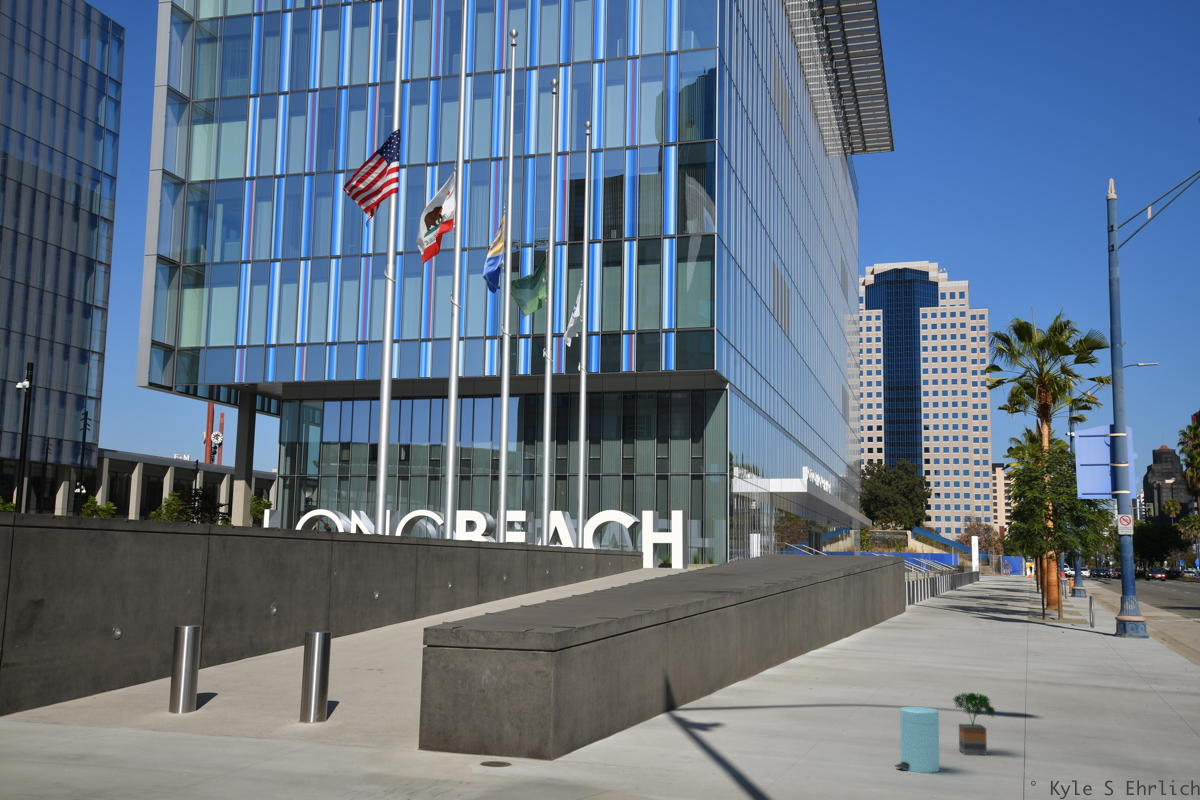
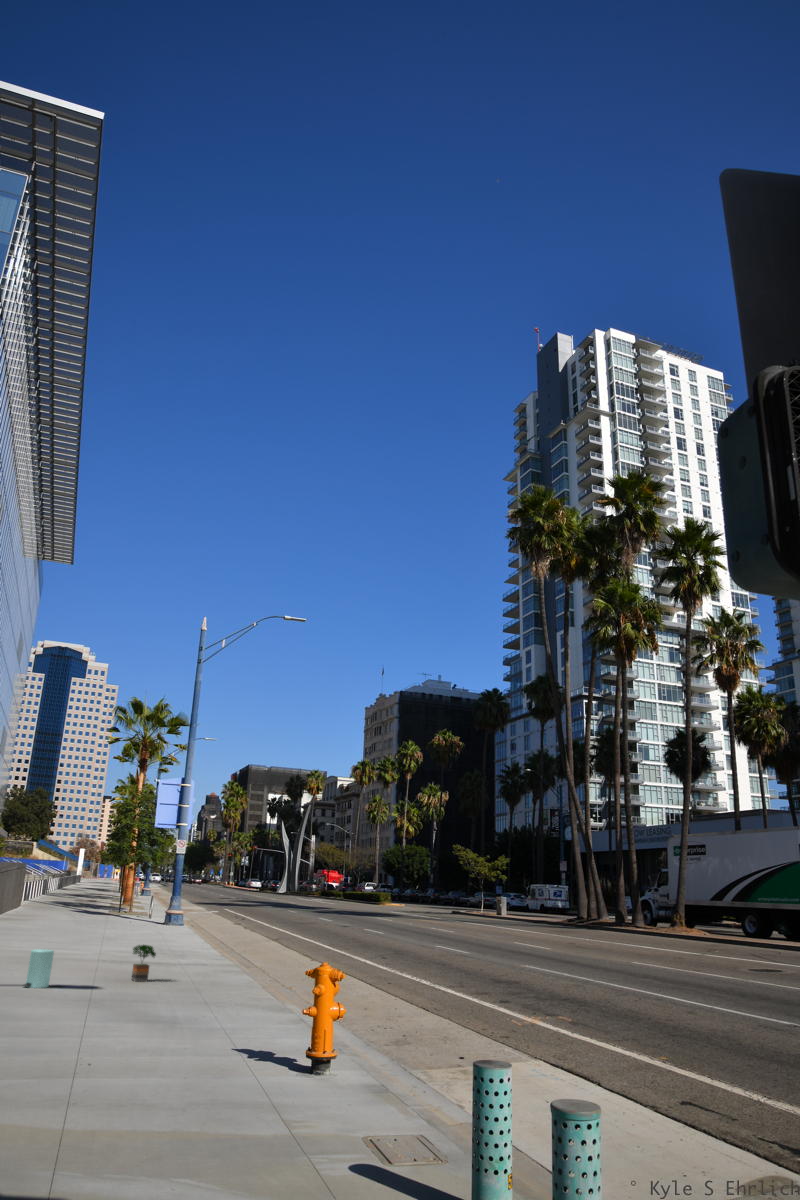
potted tree: present [954,693,995,755] -> present [131,945,156,982]

